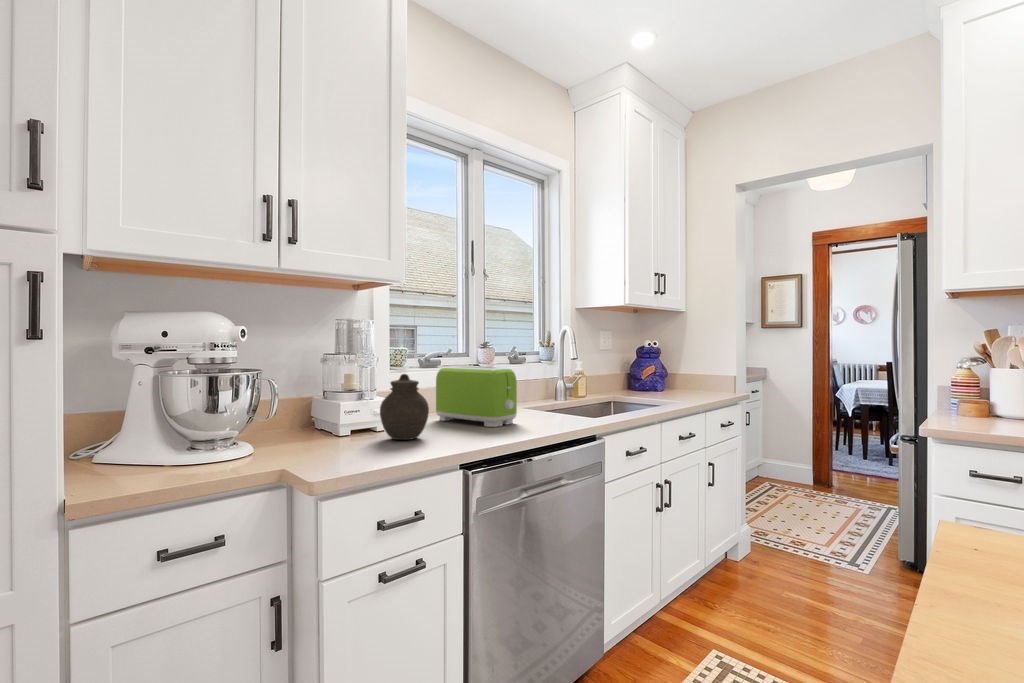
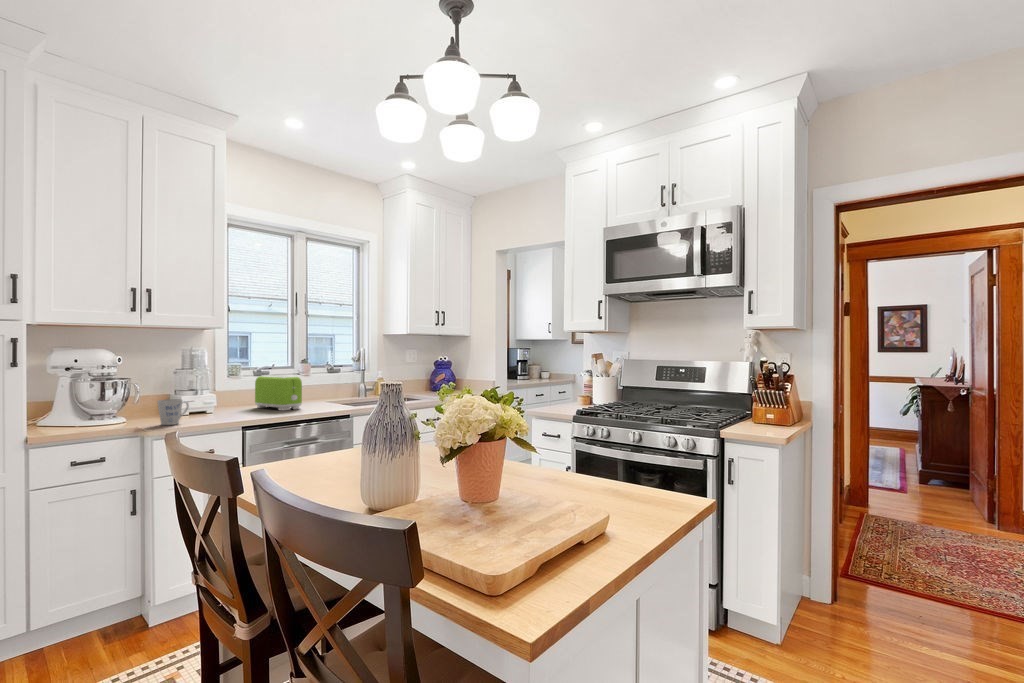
jar: present [380,374,429,440] -> none [204,380,235,416]
mug: none [317,410,370,464] -> present [158,399,189,425]

